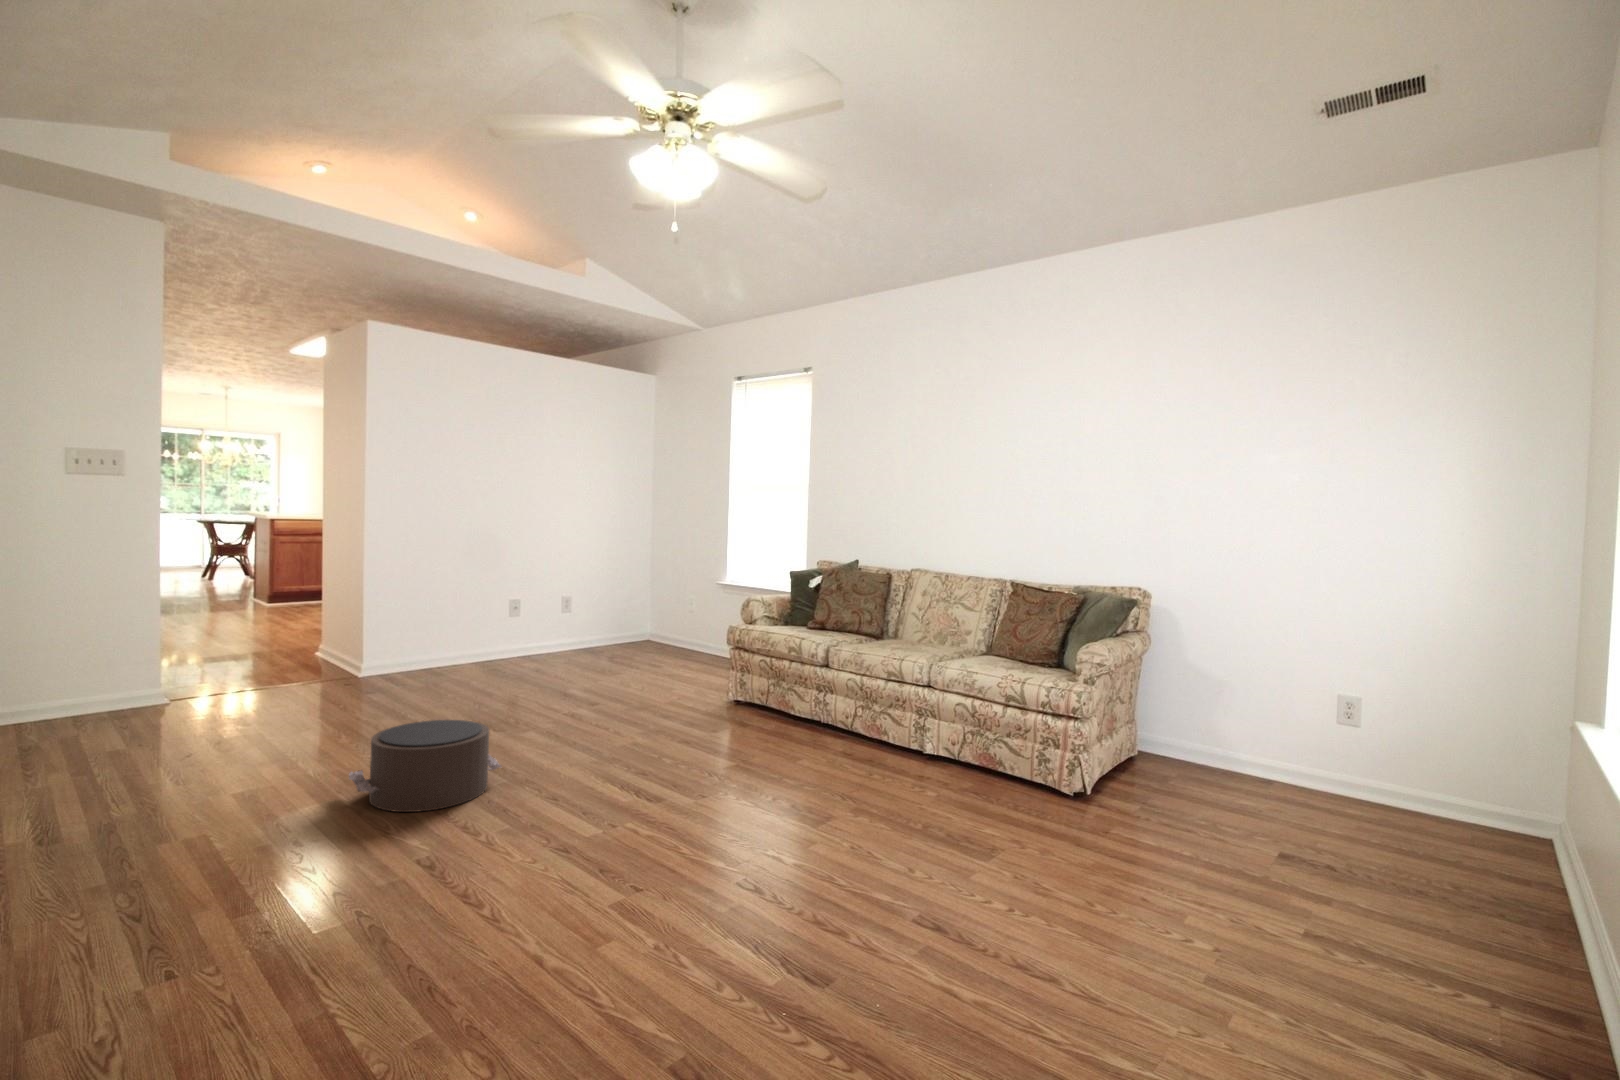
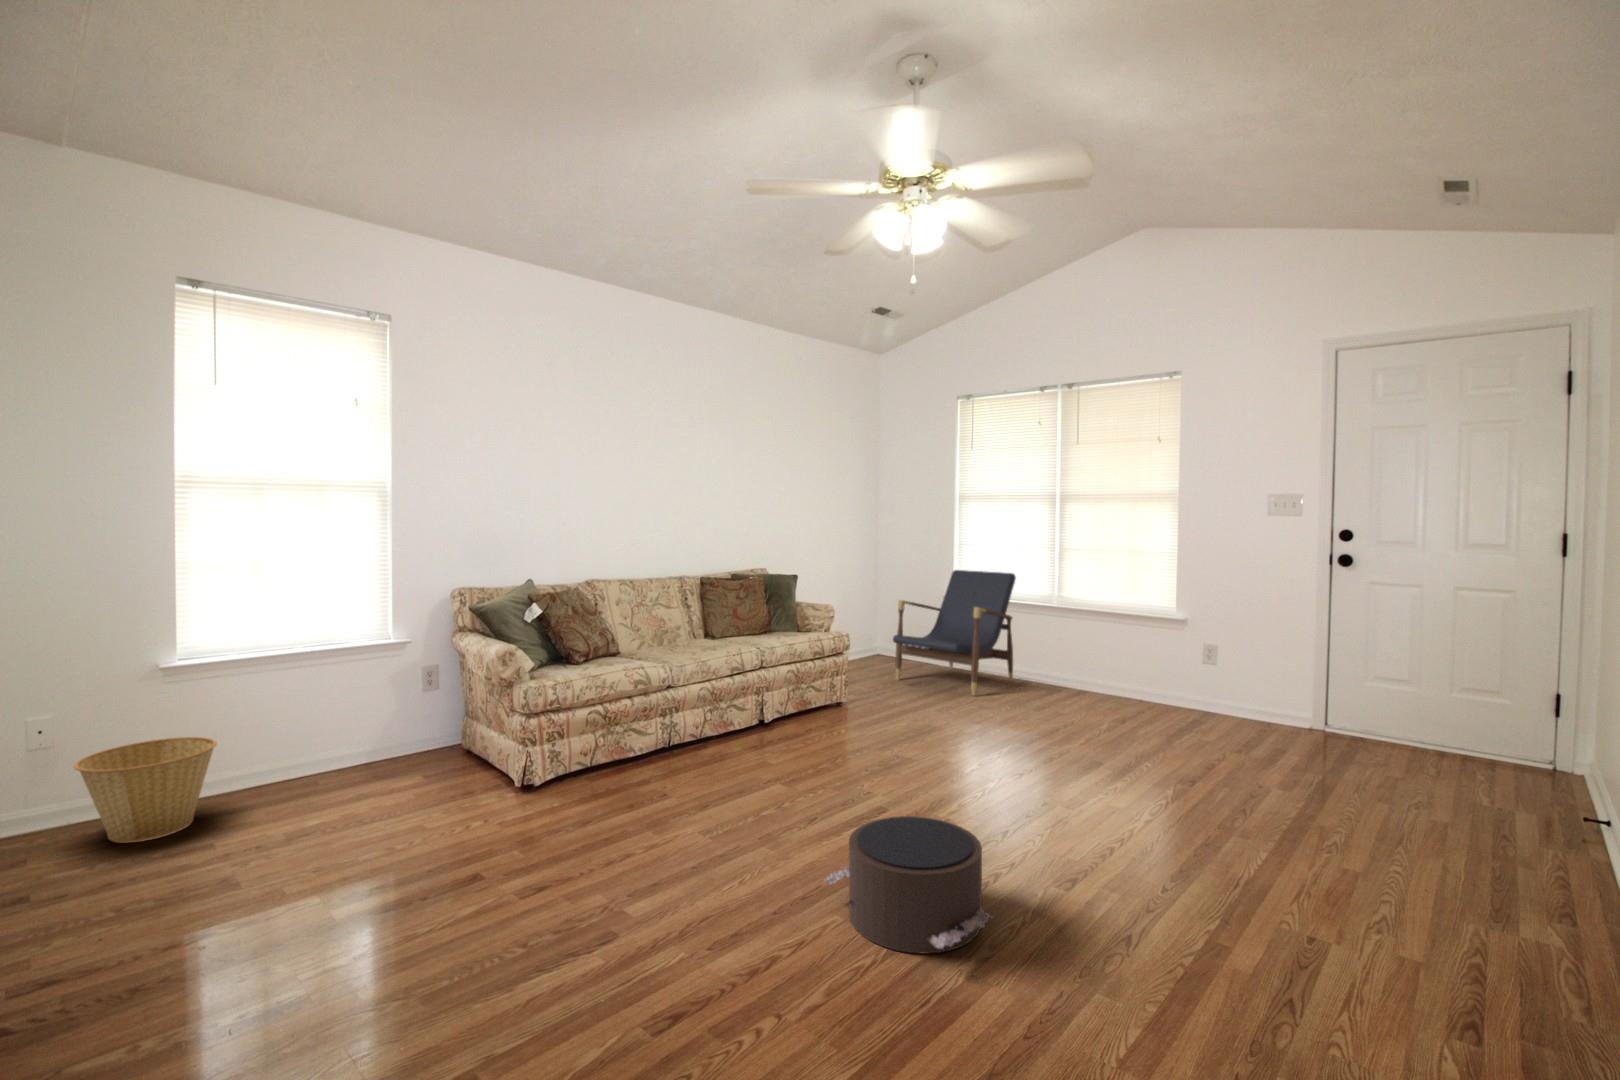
basket: none [665,618,718,661] -> present [74,737,217,842]
lounge chair: none [1216,652,1600,1001] -> present [893,570,1016,695]

